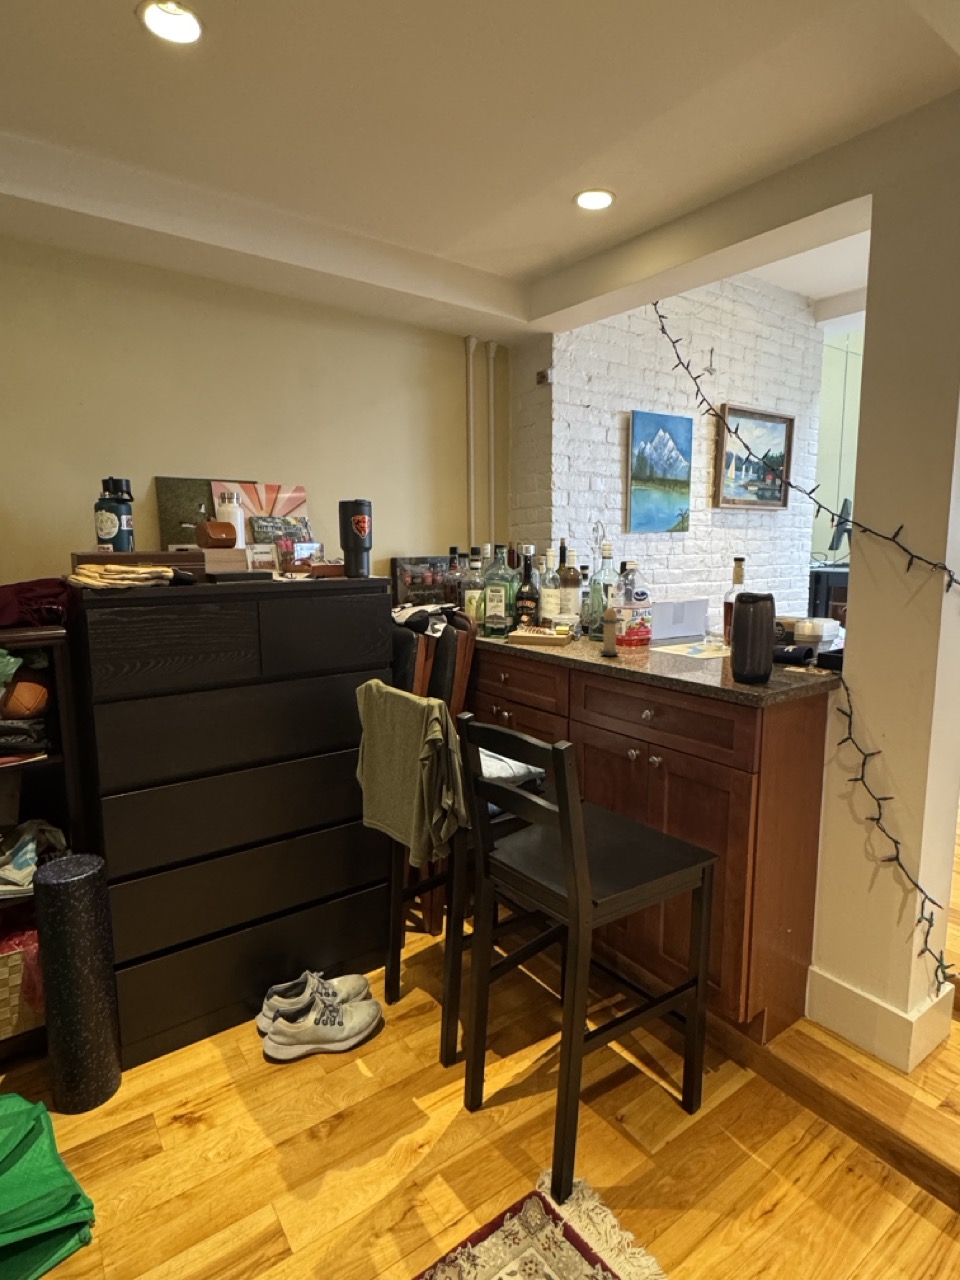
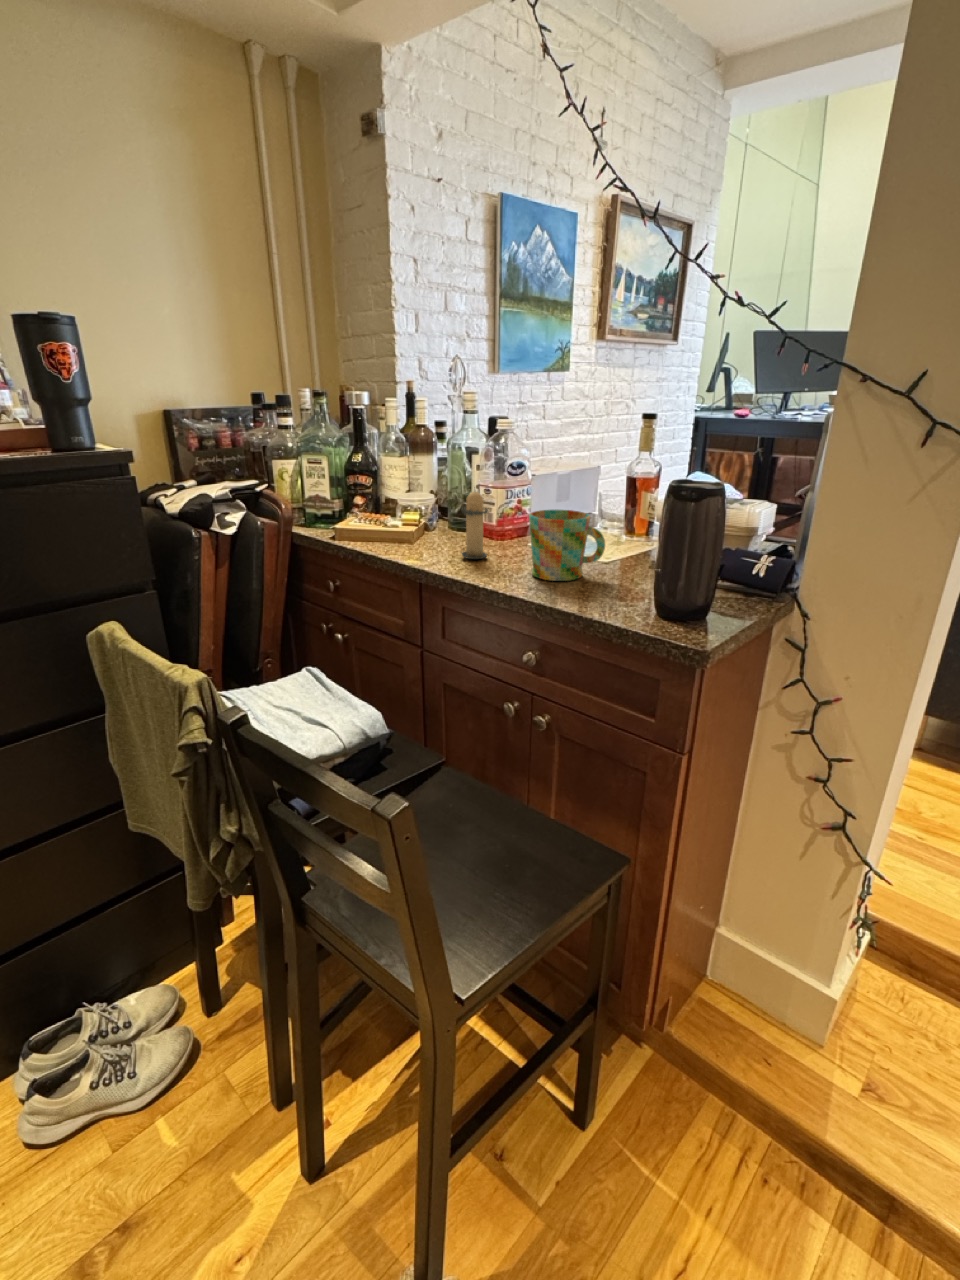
mug: none [649,619,705,667] -> present [529,510,605,581]

